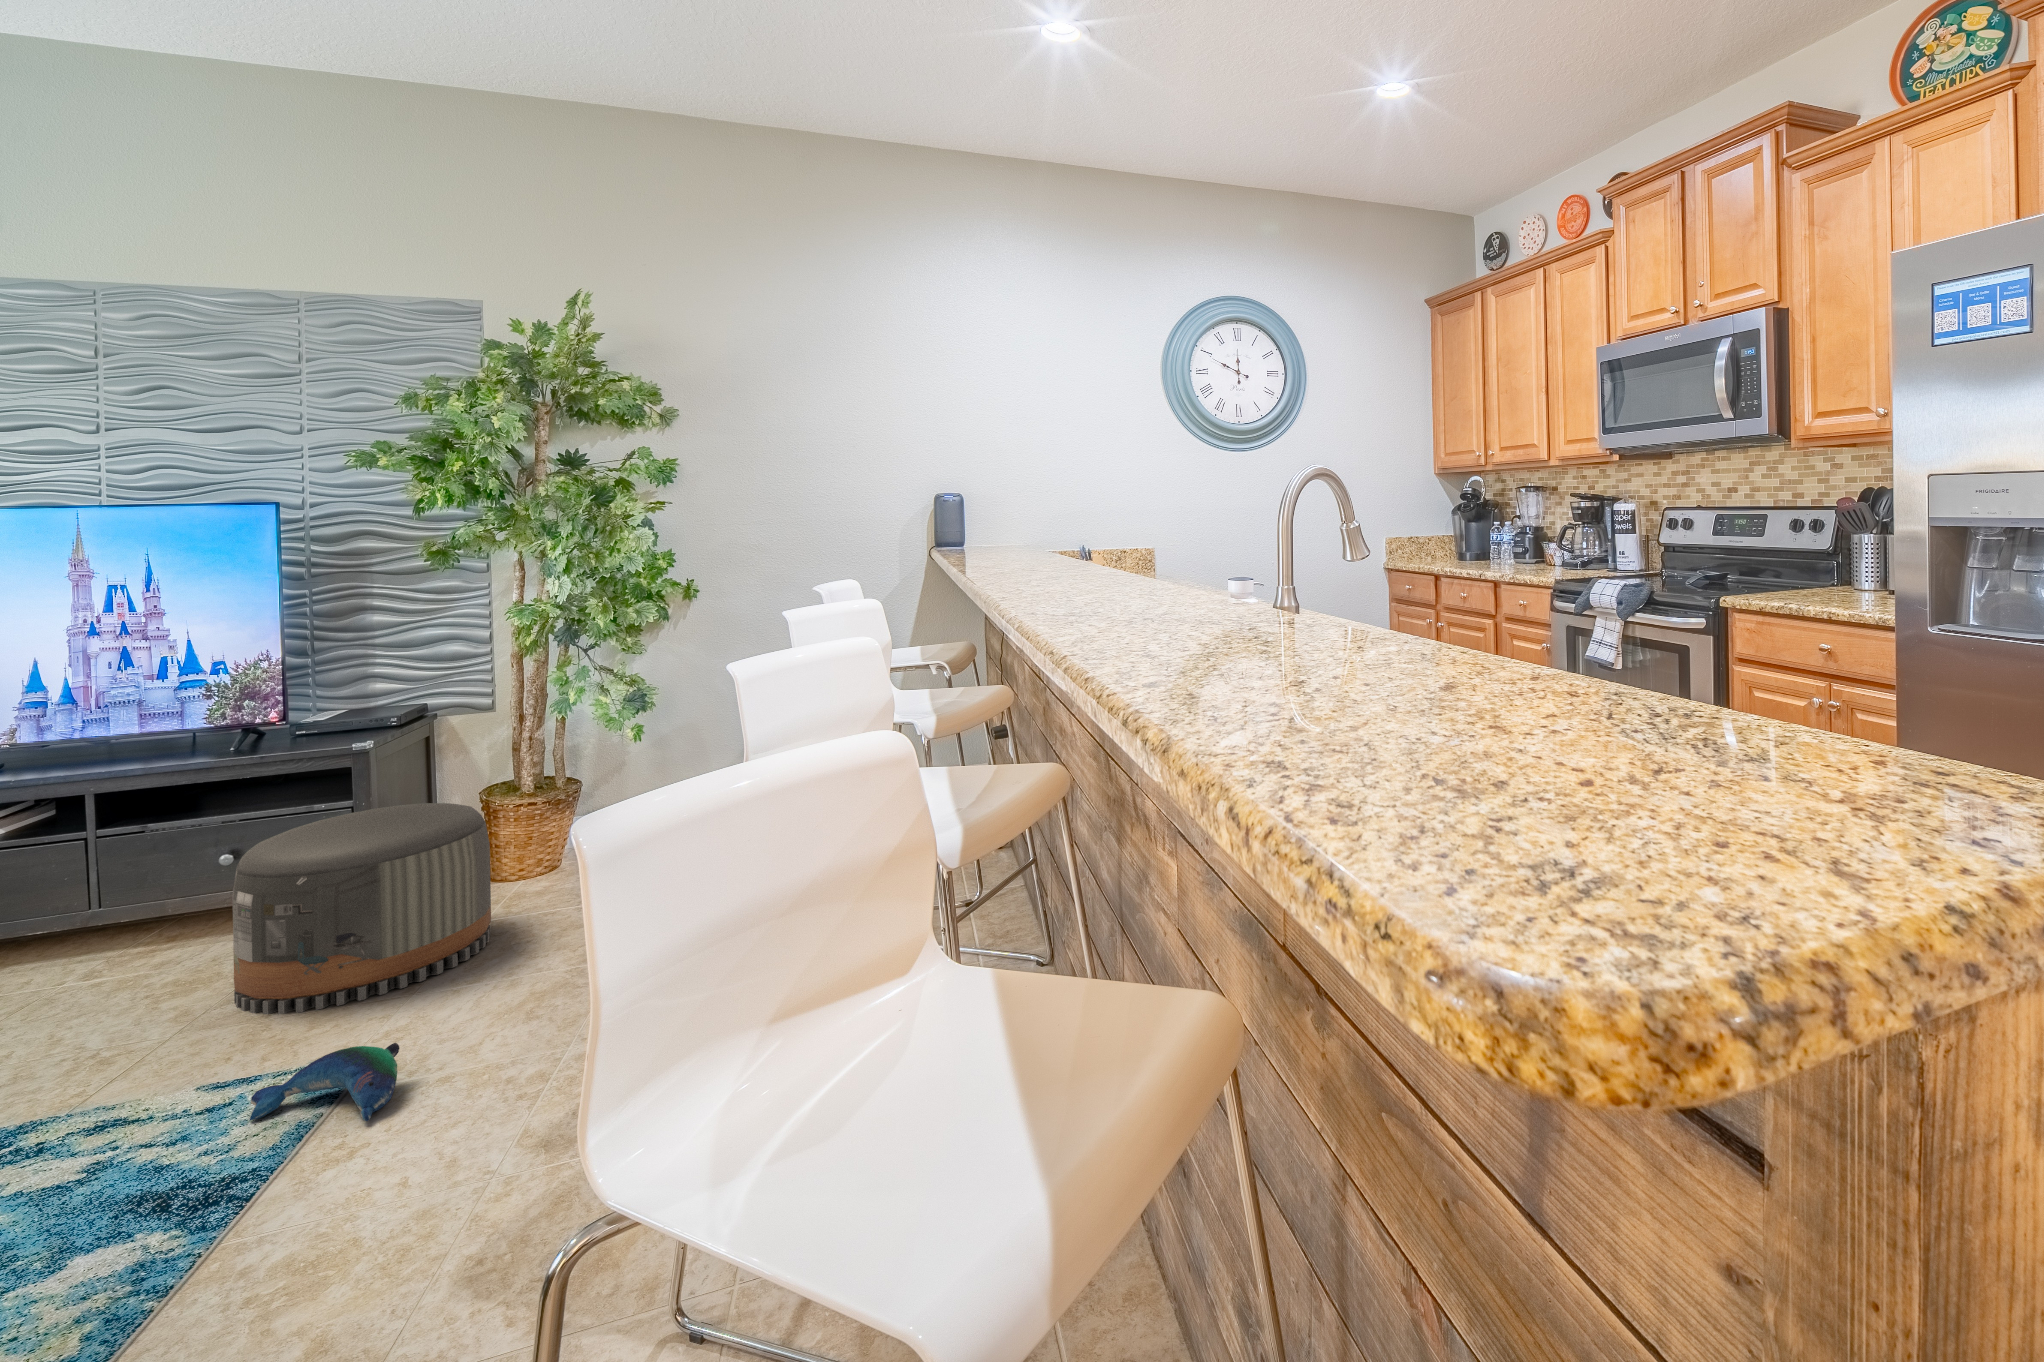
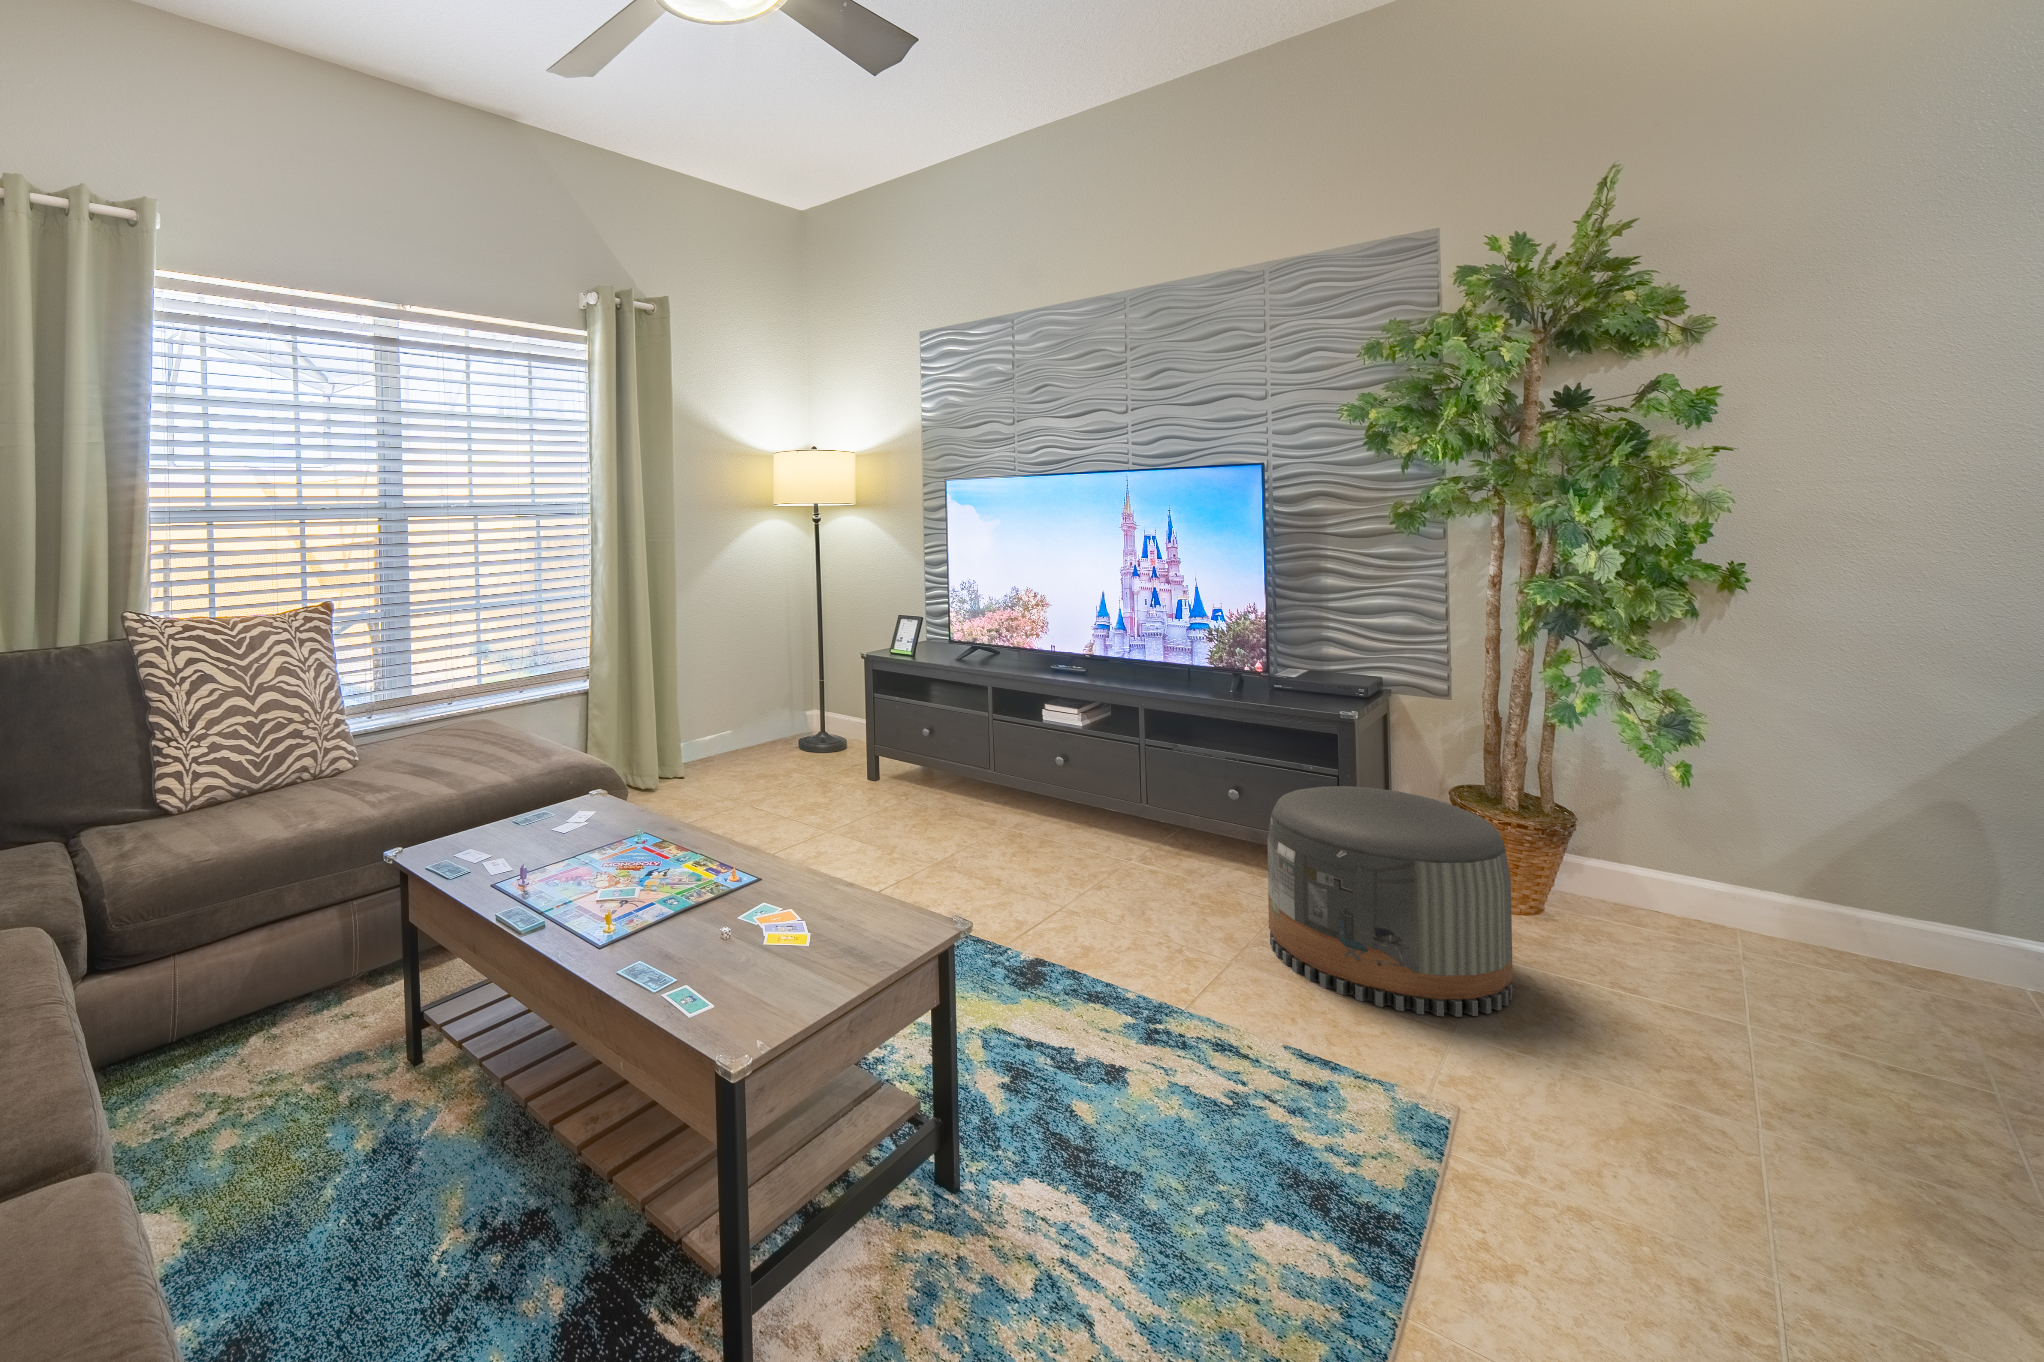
plush toy: present [250,1043,399,1121] -> none [1358,1093,1535,1227]

